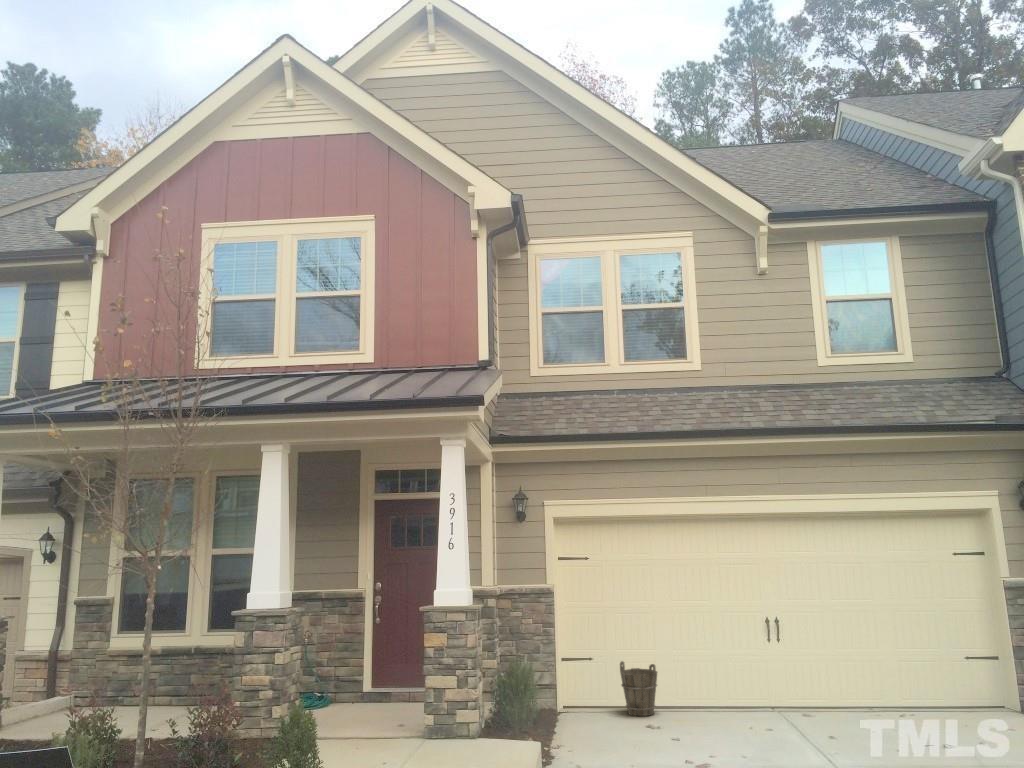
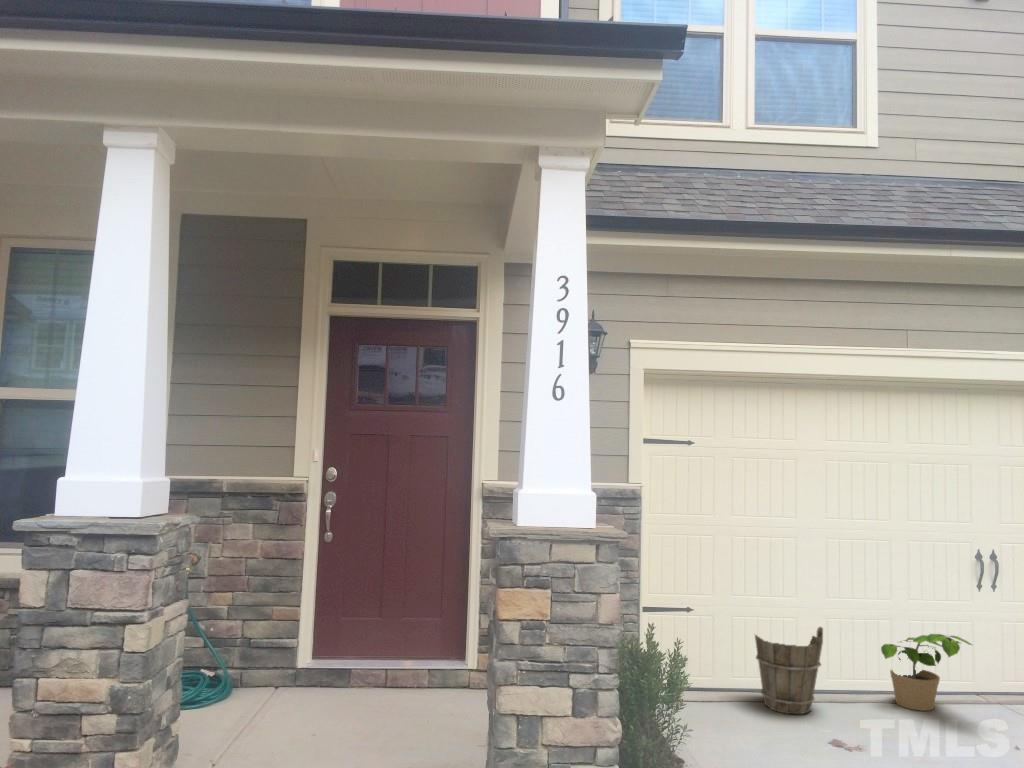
potted plant: none [696,666,739,715] -> present [881,634,972,711]

